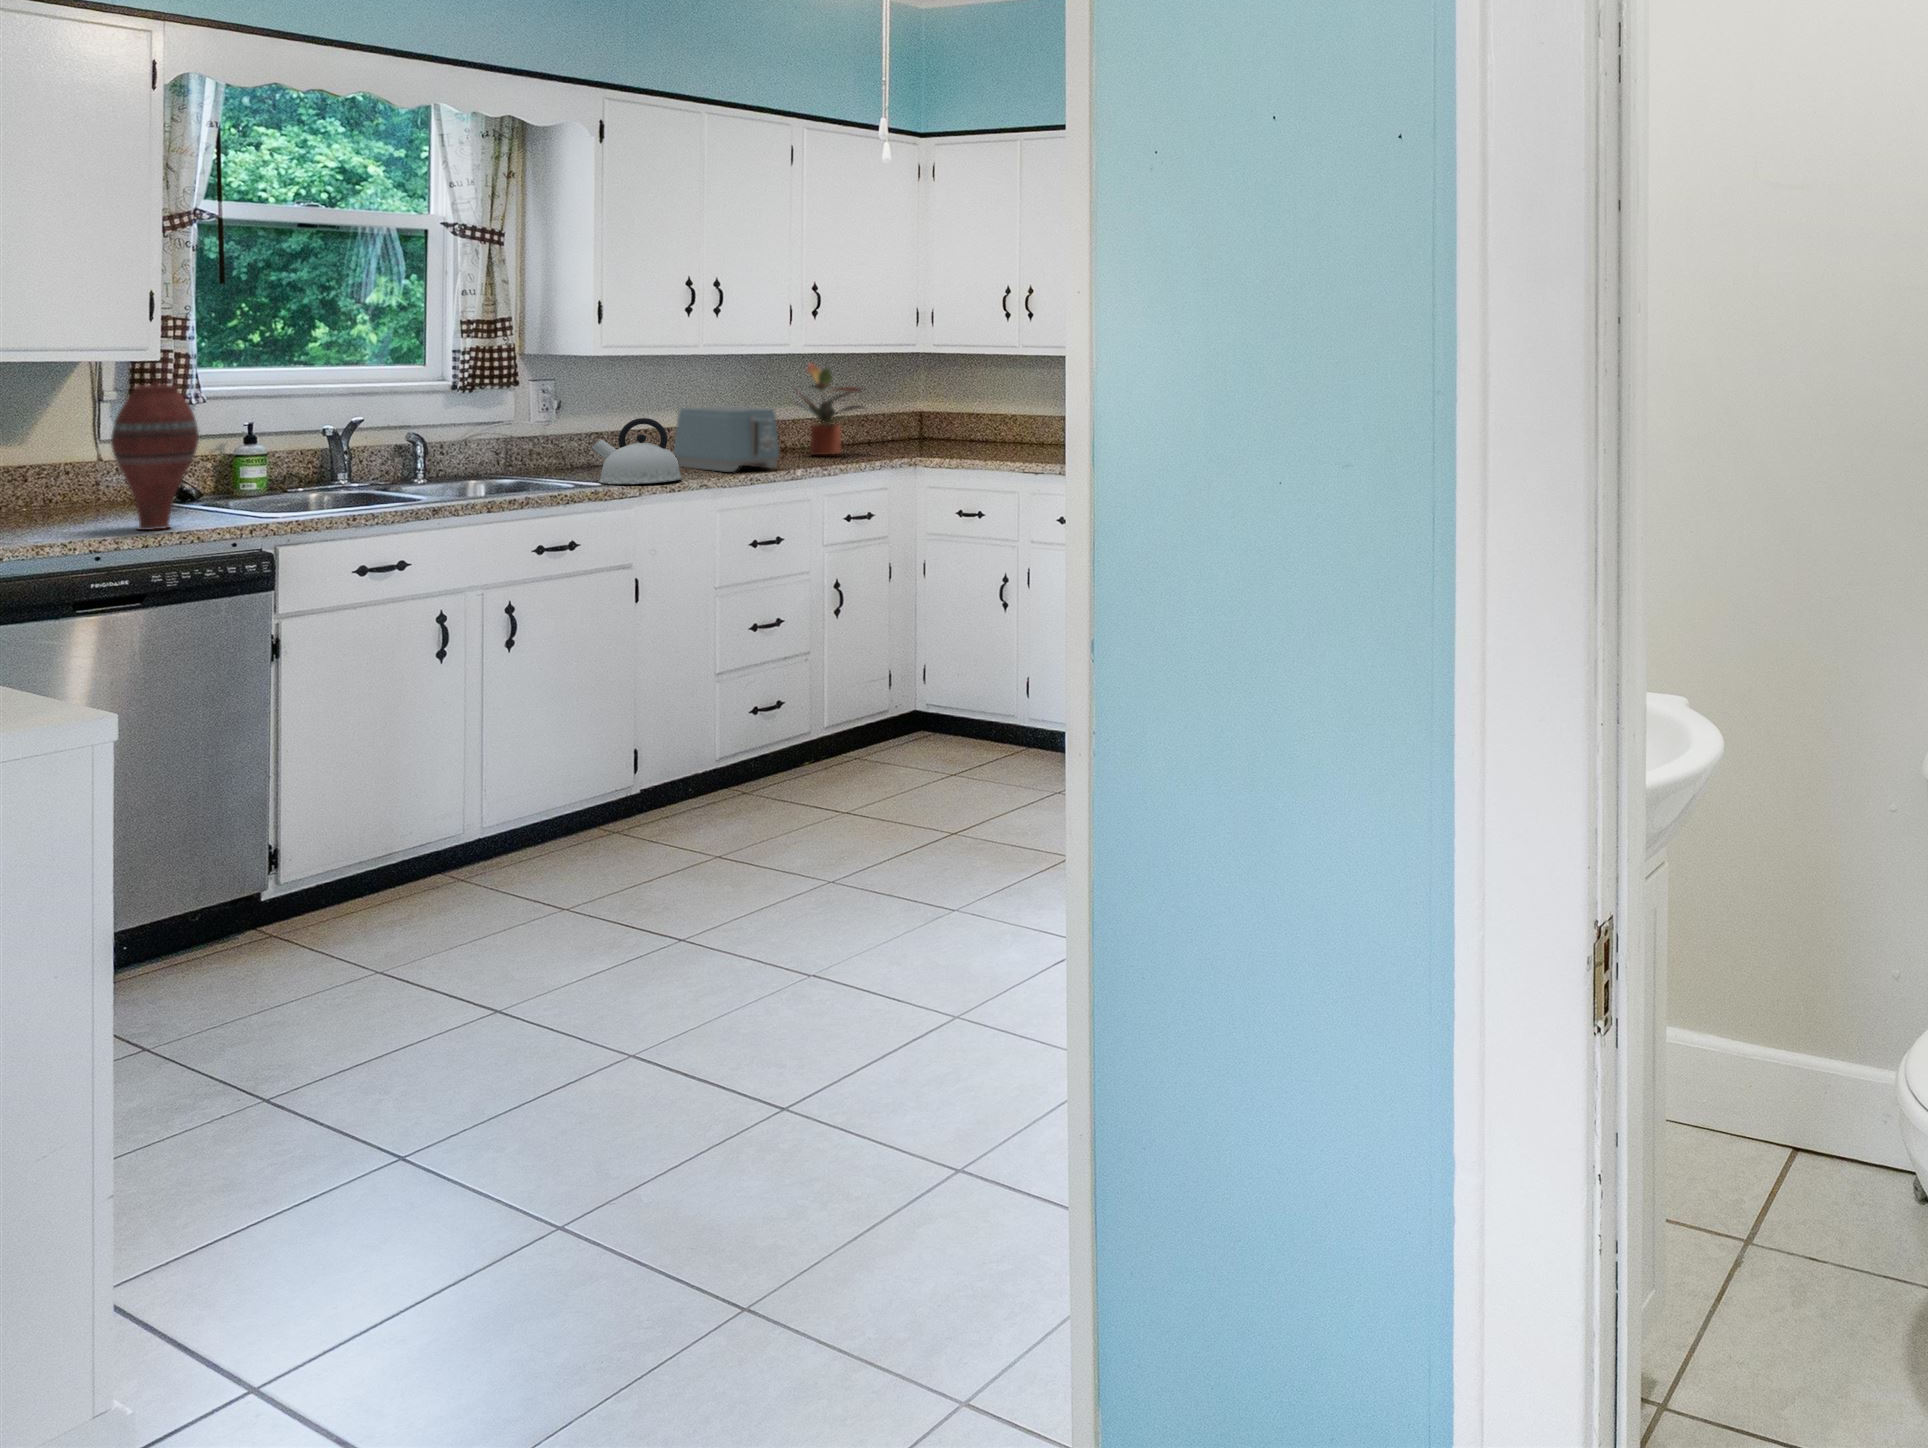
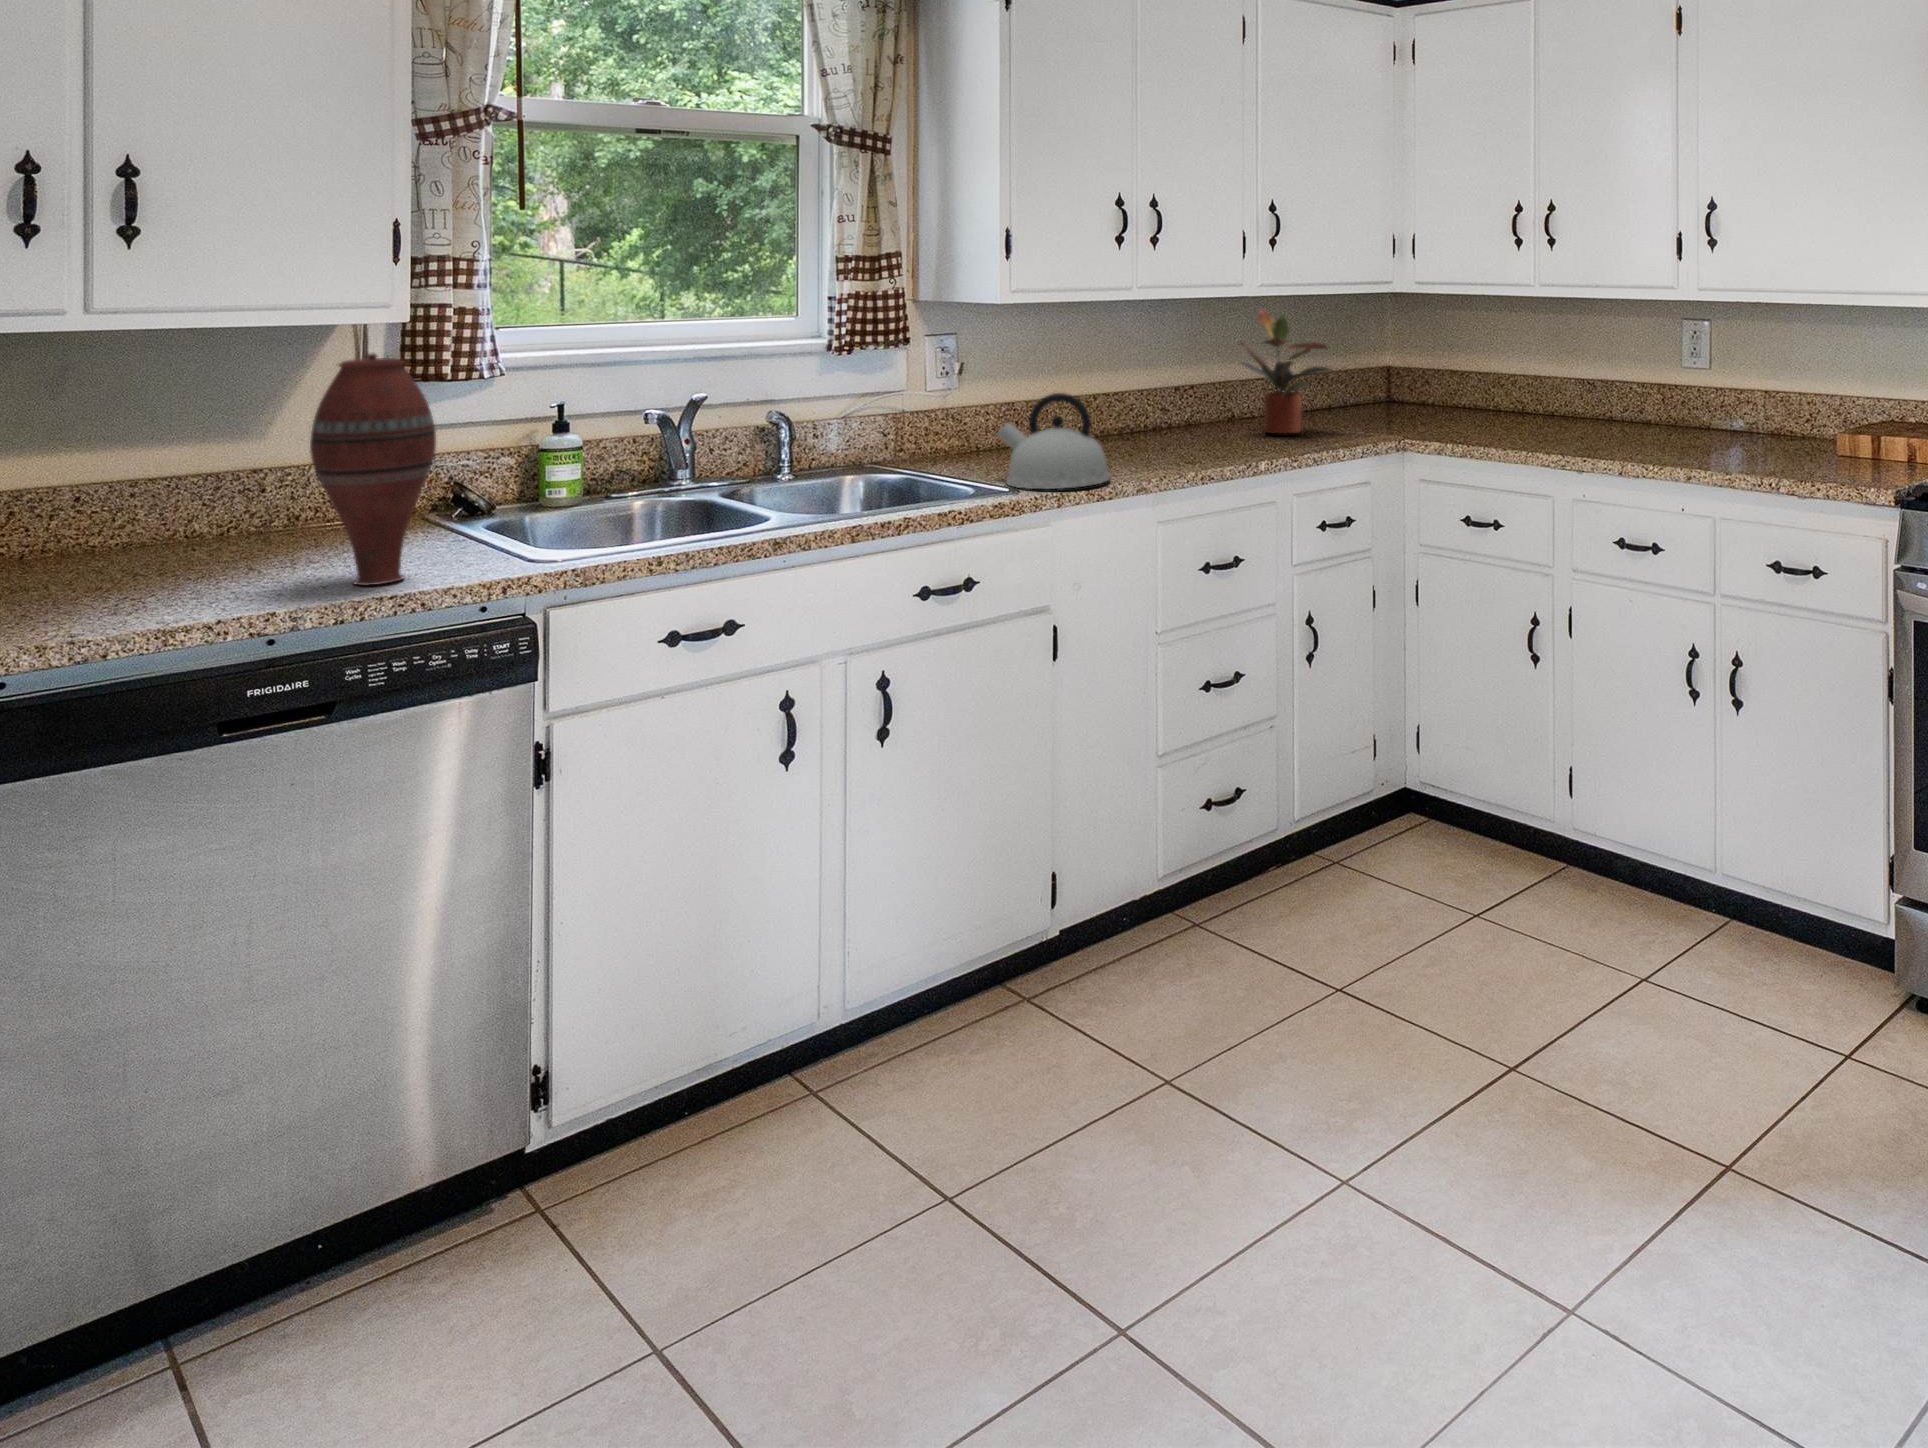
toaster: present [674,406,779,472] -> none [1100,369,1232,465]

